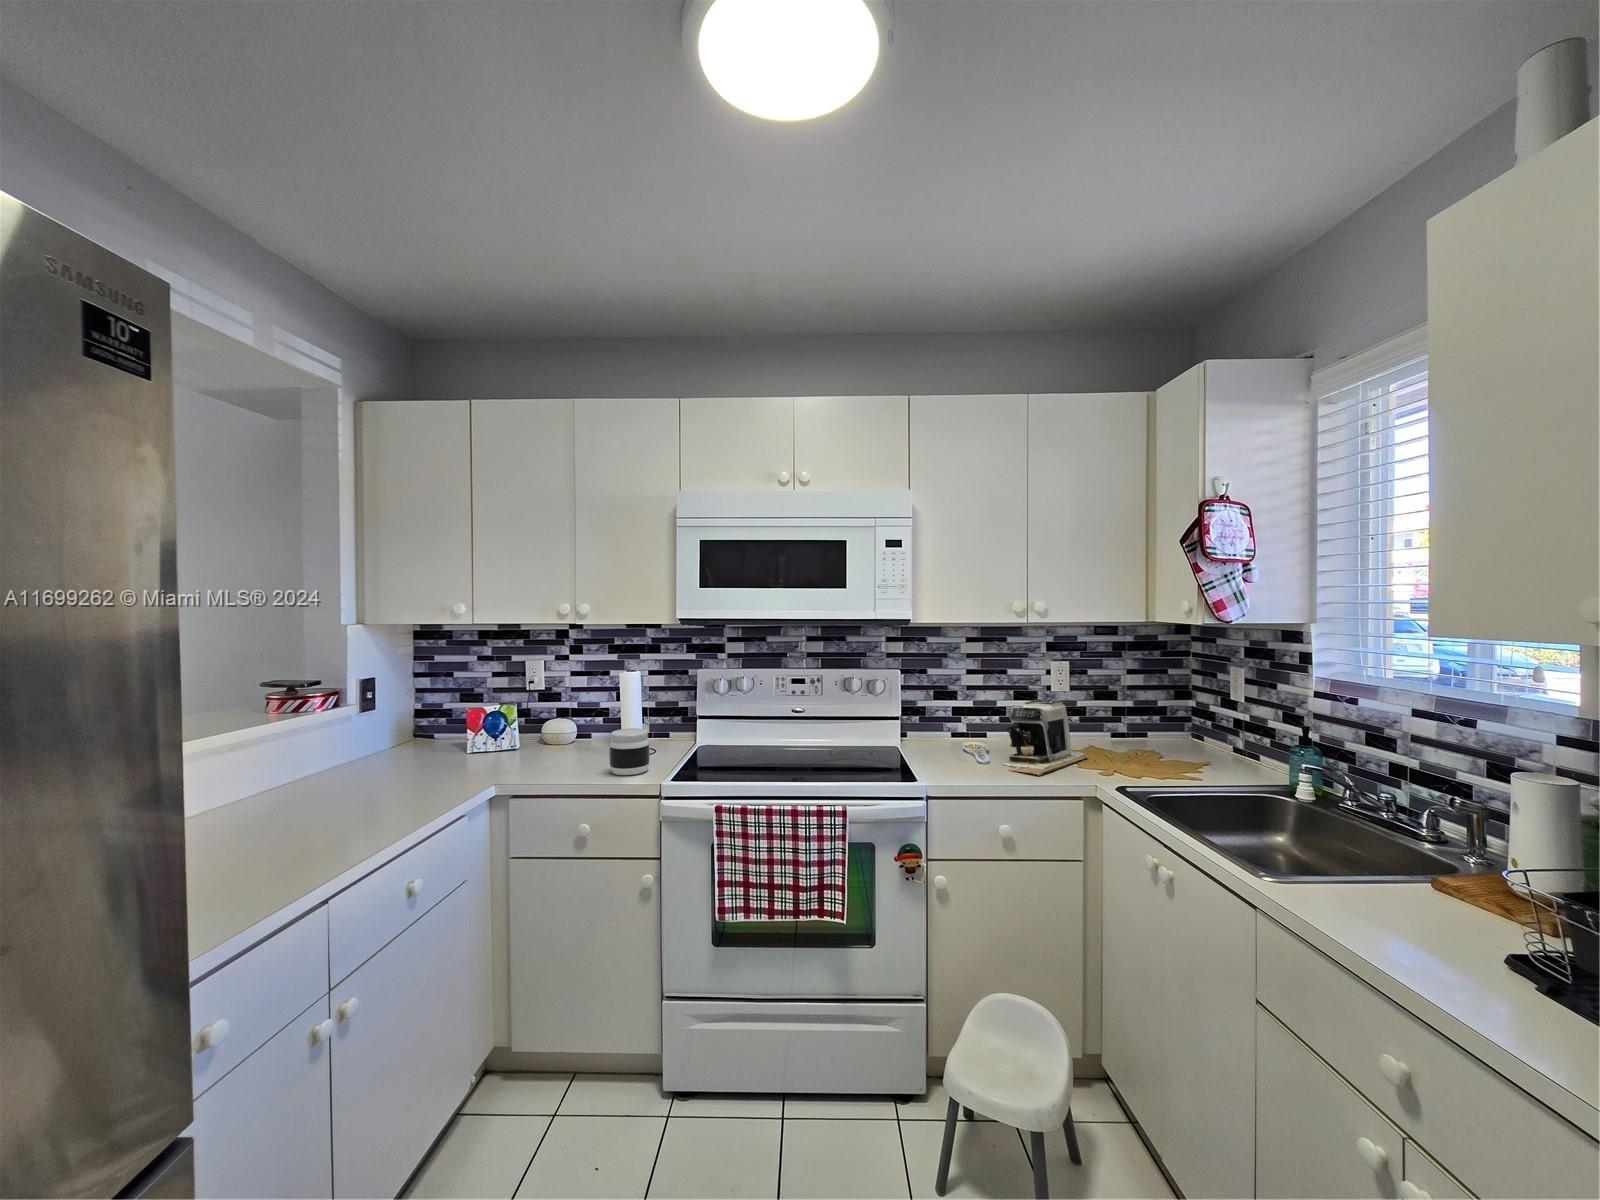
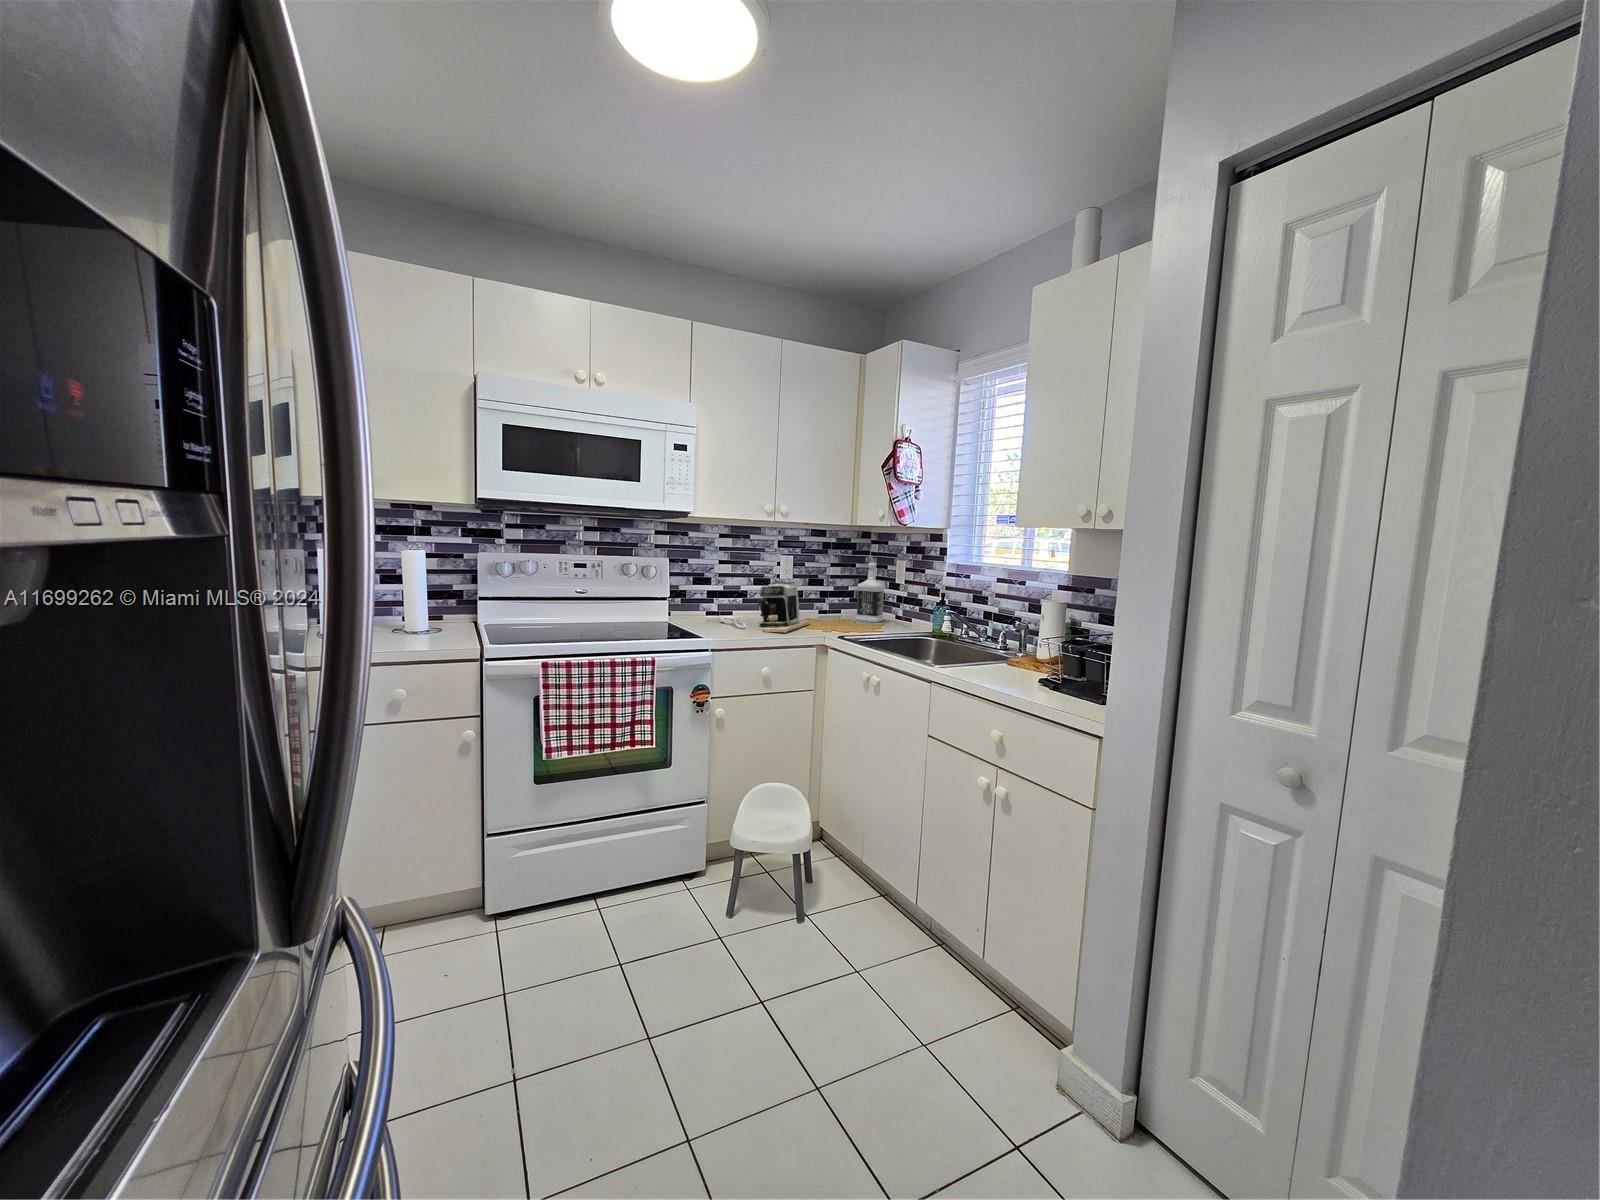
bottle: none [1165,671,1213,758] -> present [855,563,885,622]
jar: present [609,728,650,775] -> none [413,603,456,645]

